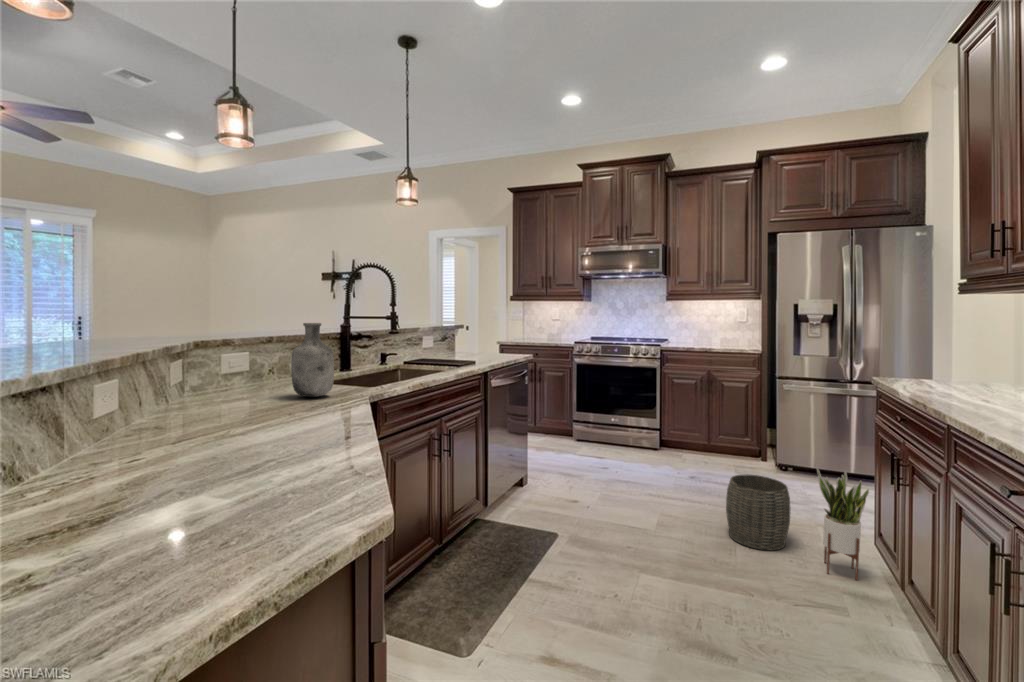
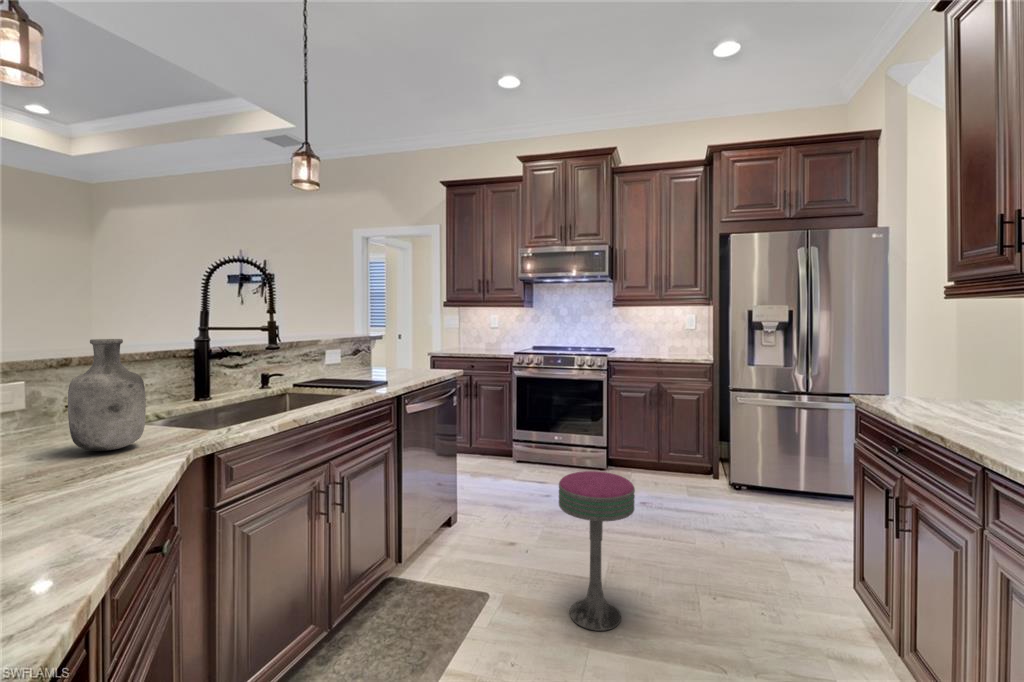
bar stool: none [617,436,681,561] -> present [559,471,635,631]
potted plant: present [816,466,869,580] -> none [790,503,854,643]
woven basket: present [726,474,790,551] -> none [686,510,760,605]

